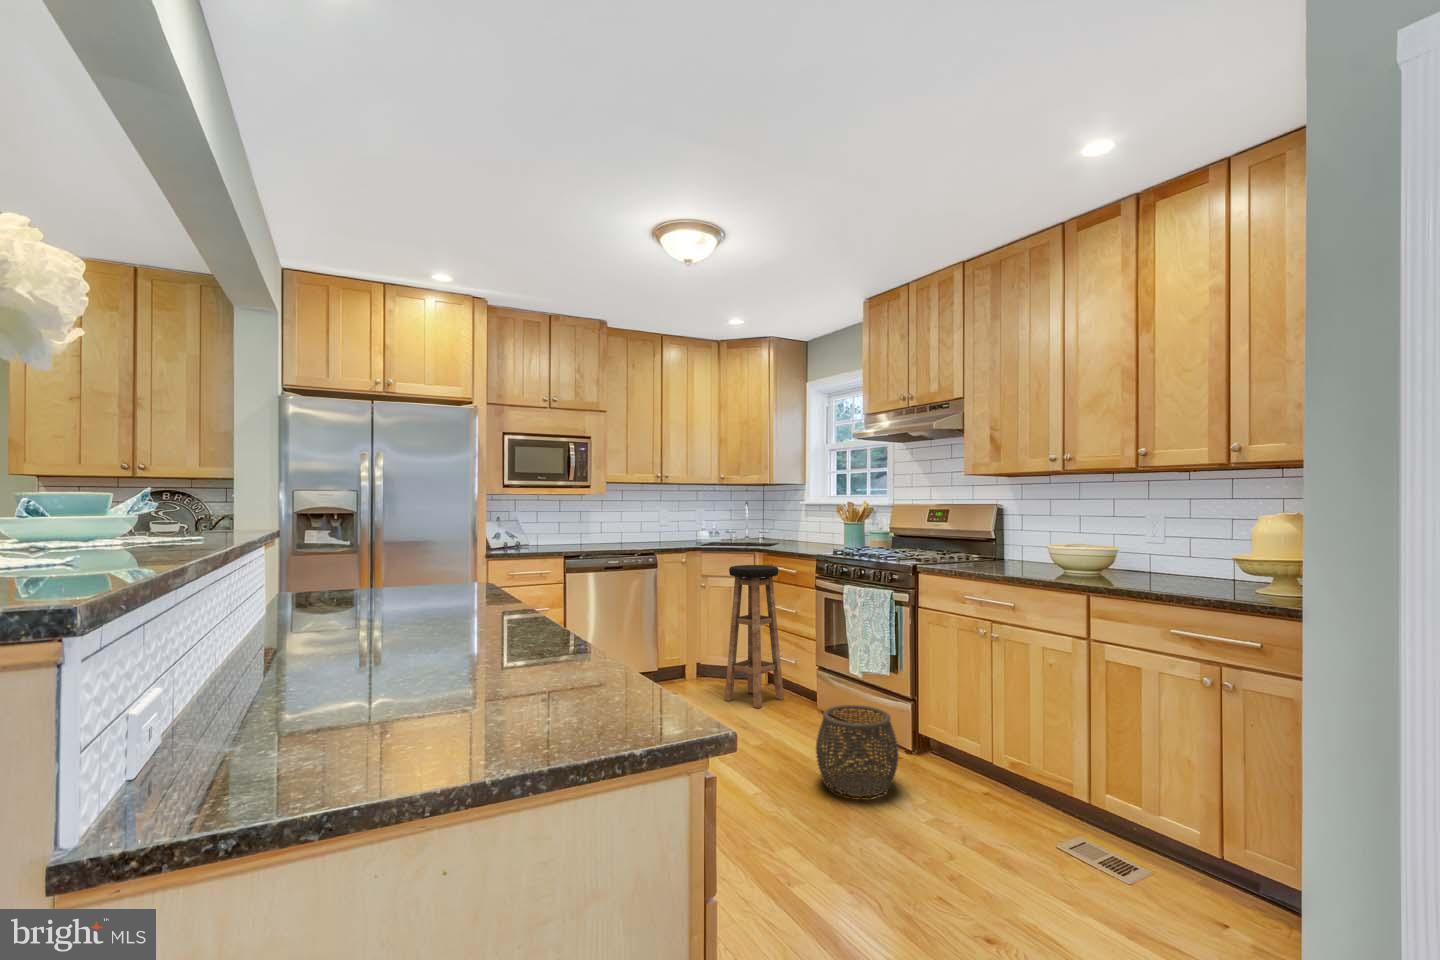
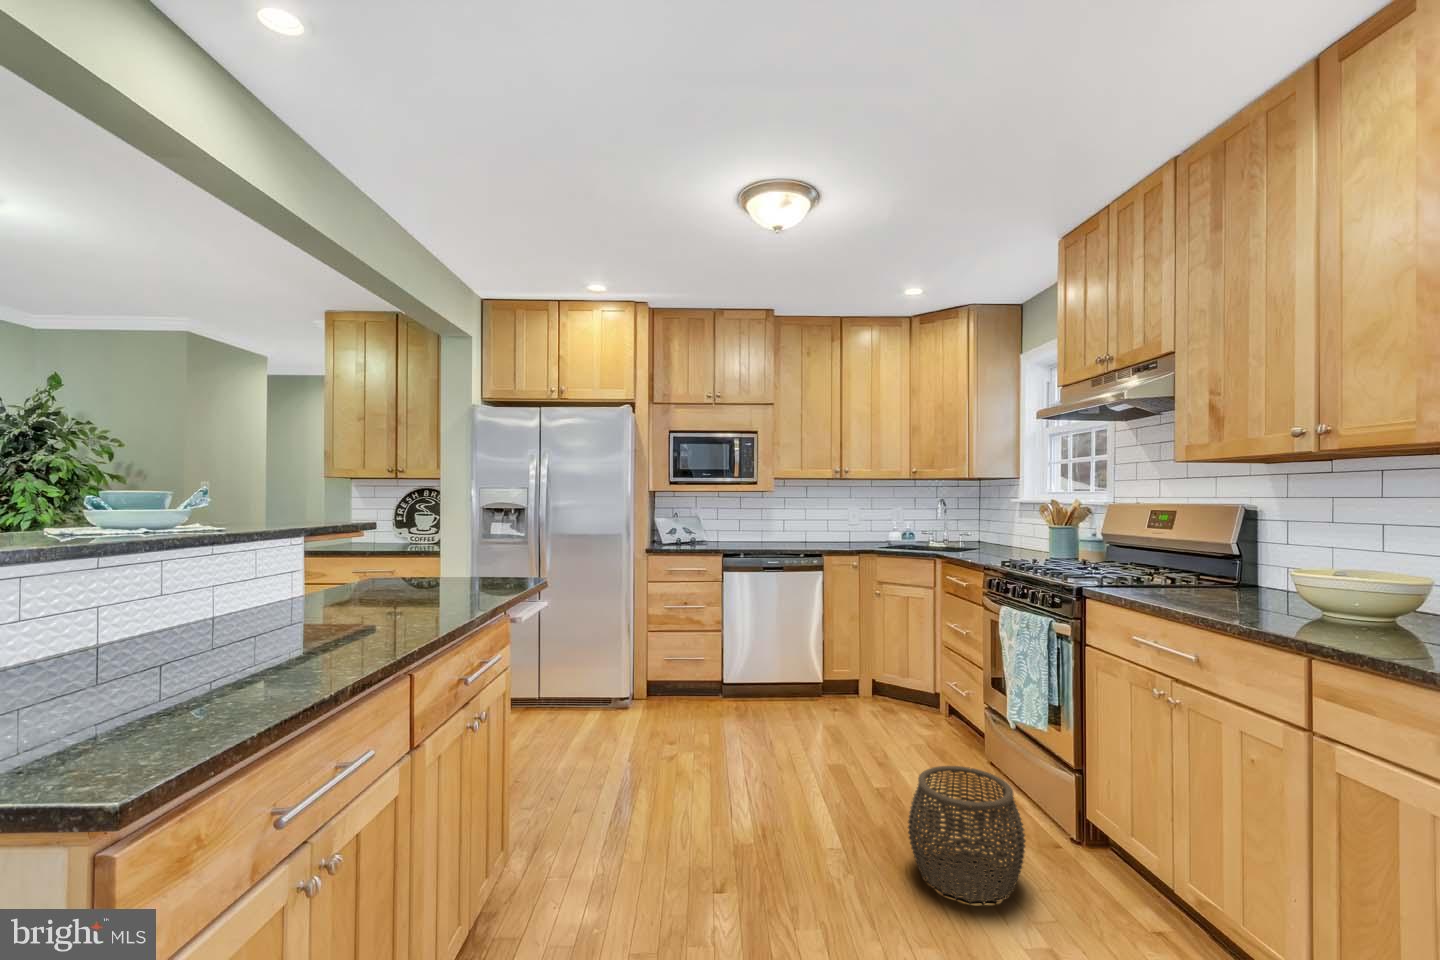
bar stool: present [725,565,784,708] -> none [883,572,955,742]

